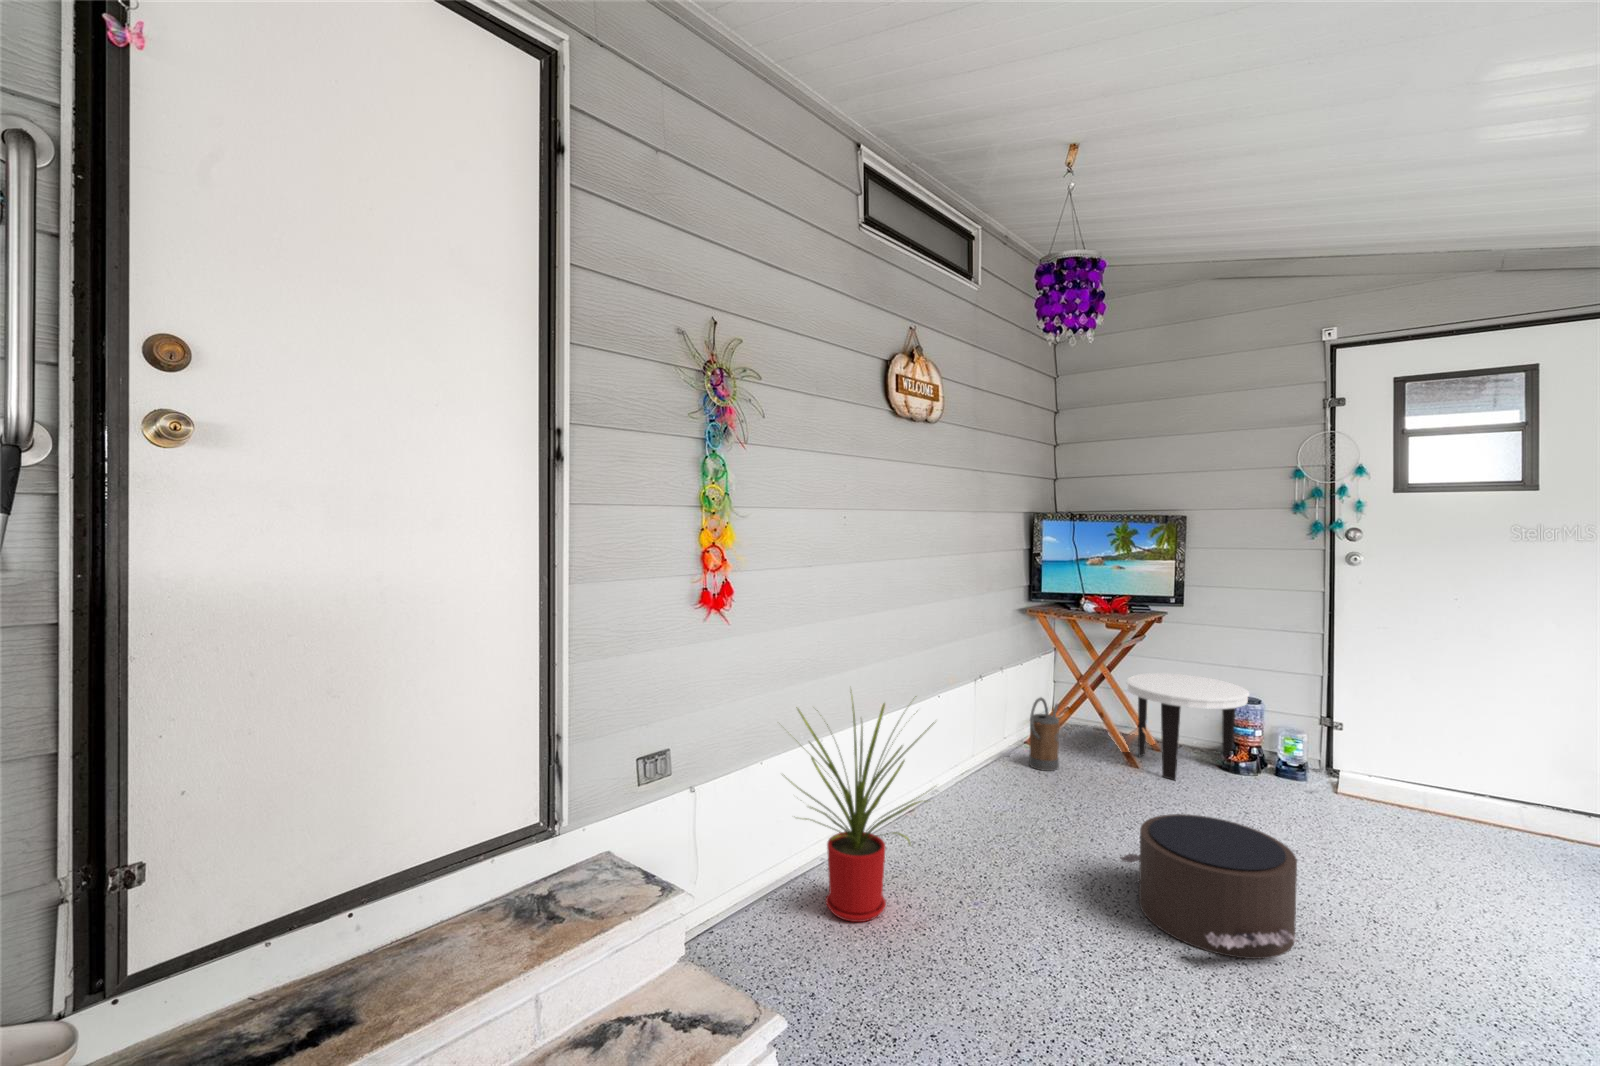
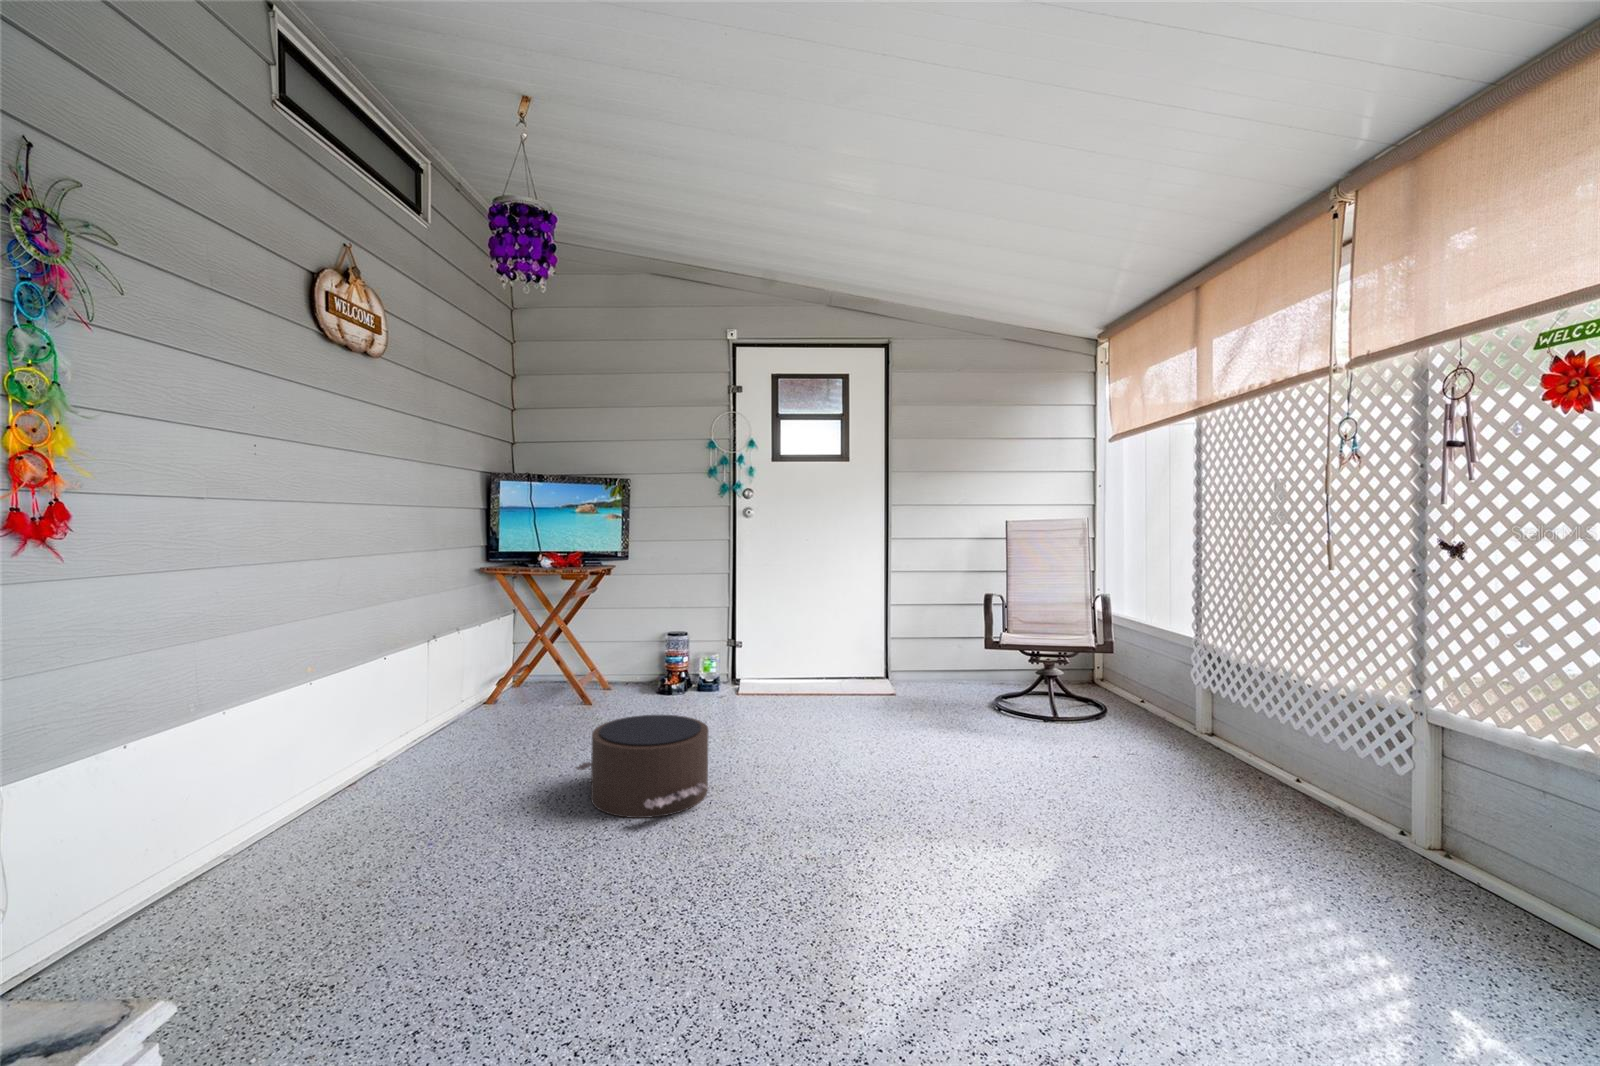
side table: present [1127,673,1250,780] -> none [582,618,679,707]
house plant: present [784,697,935,922] -> none [146,634,385,908]
watering can: present [1029,698,1059,771] -> none [490,650,520,722]

